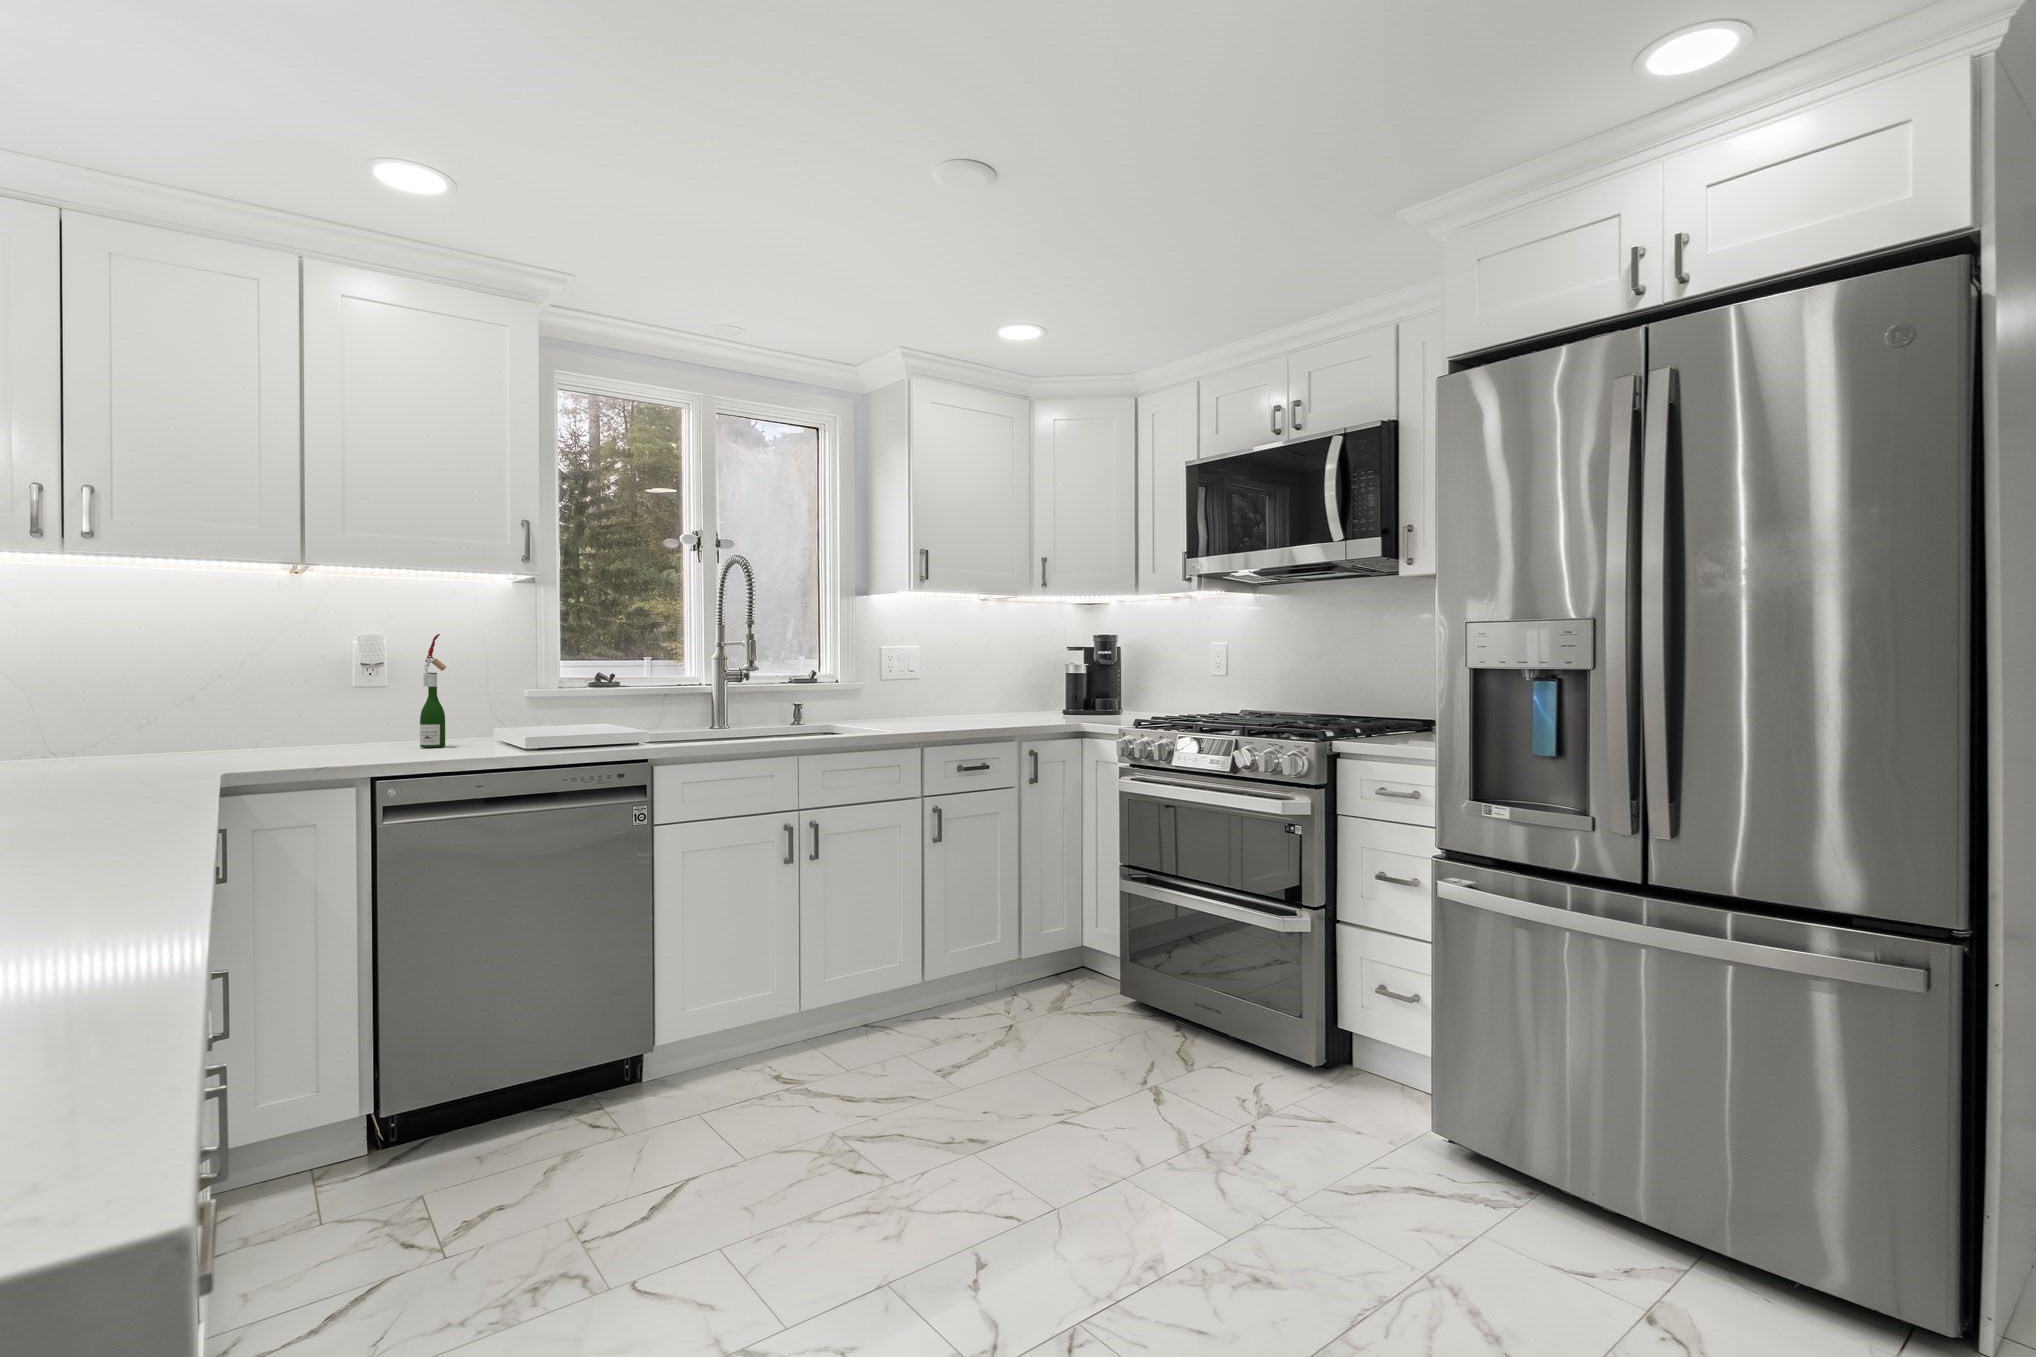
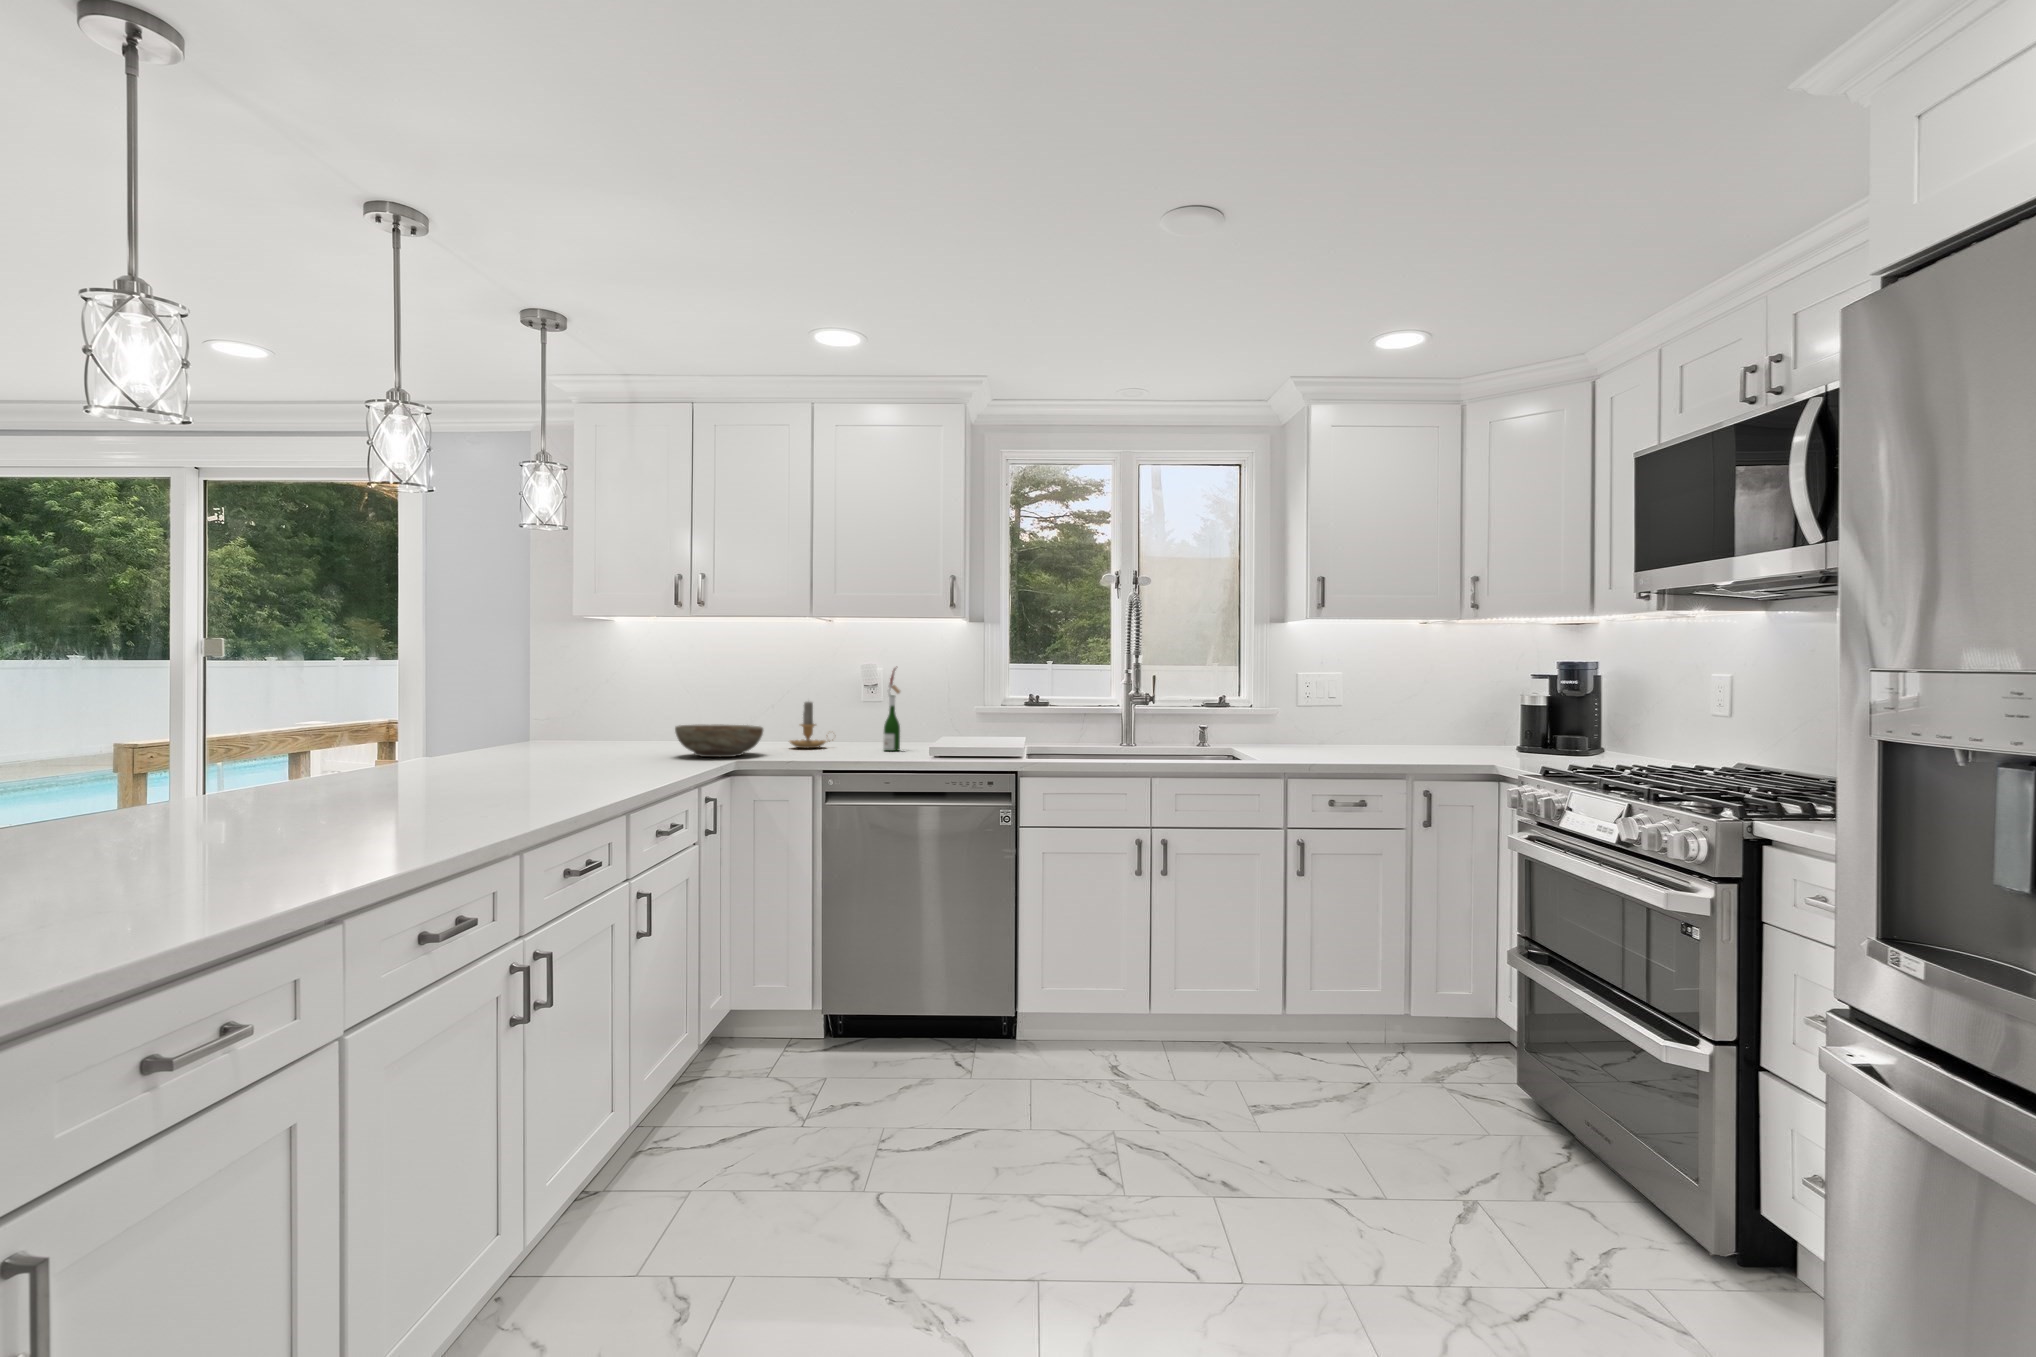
candle: none [248,681,324,753] -> present [790,702,830,748]
bowl: none [80,720,247,769] -> present [675,724,763,757]

